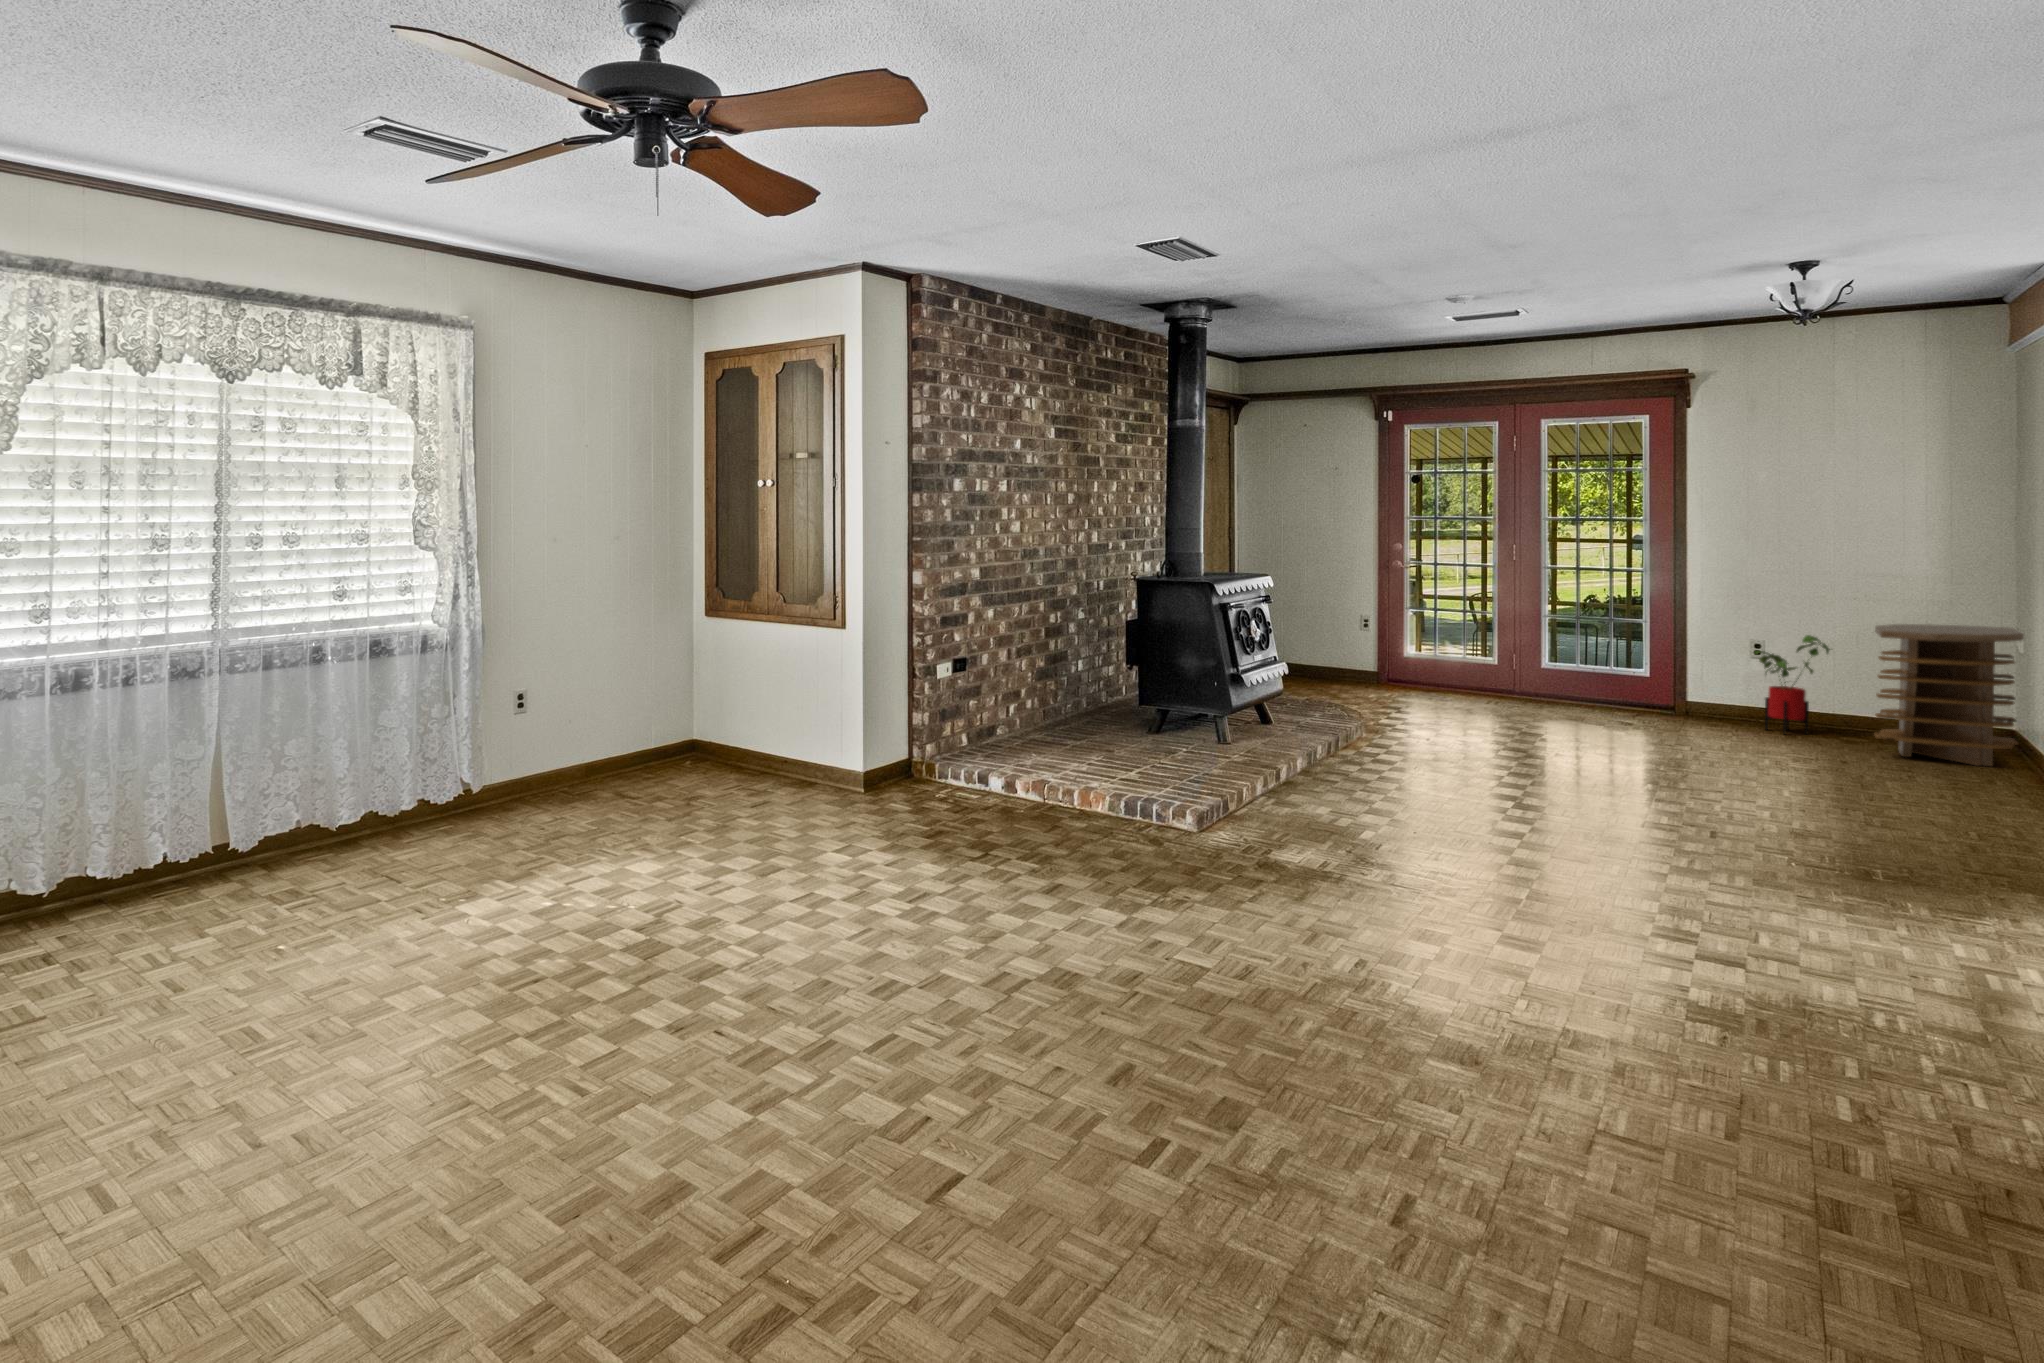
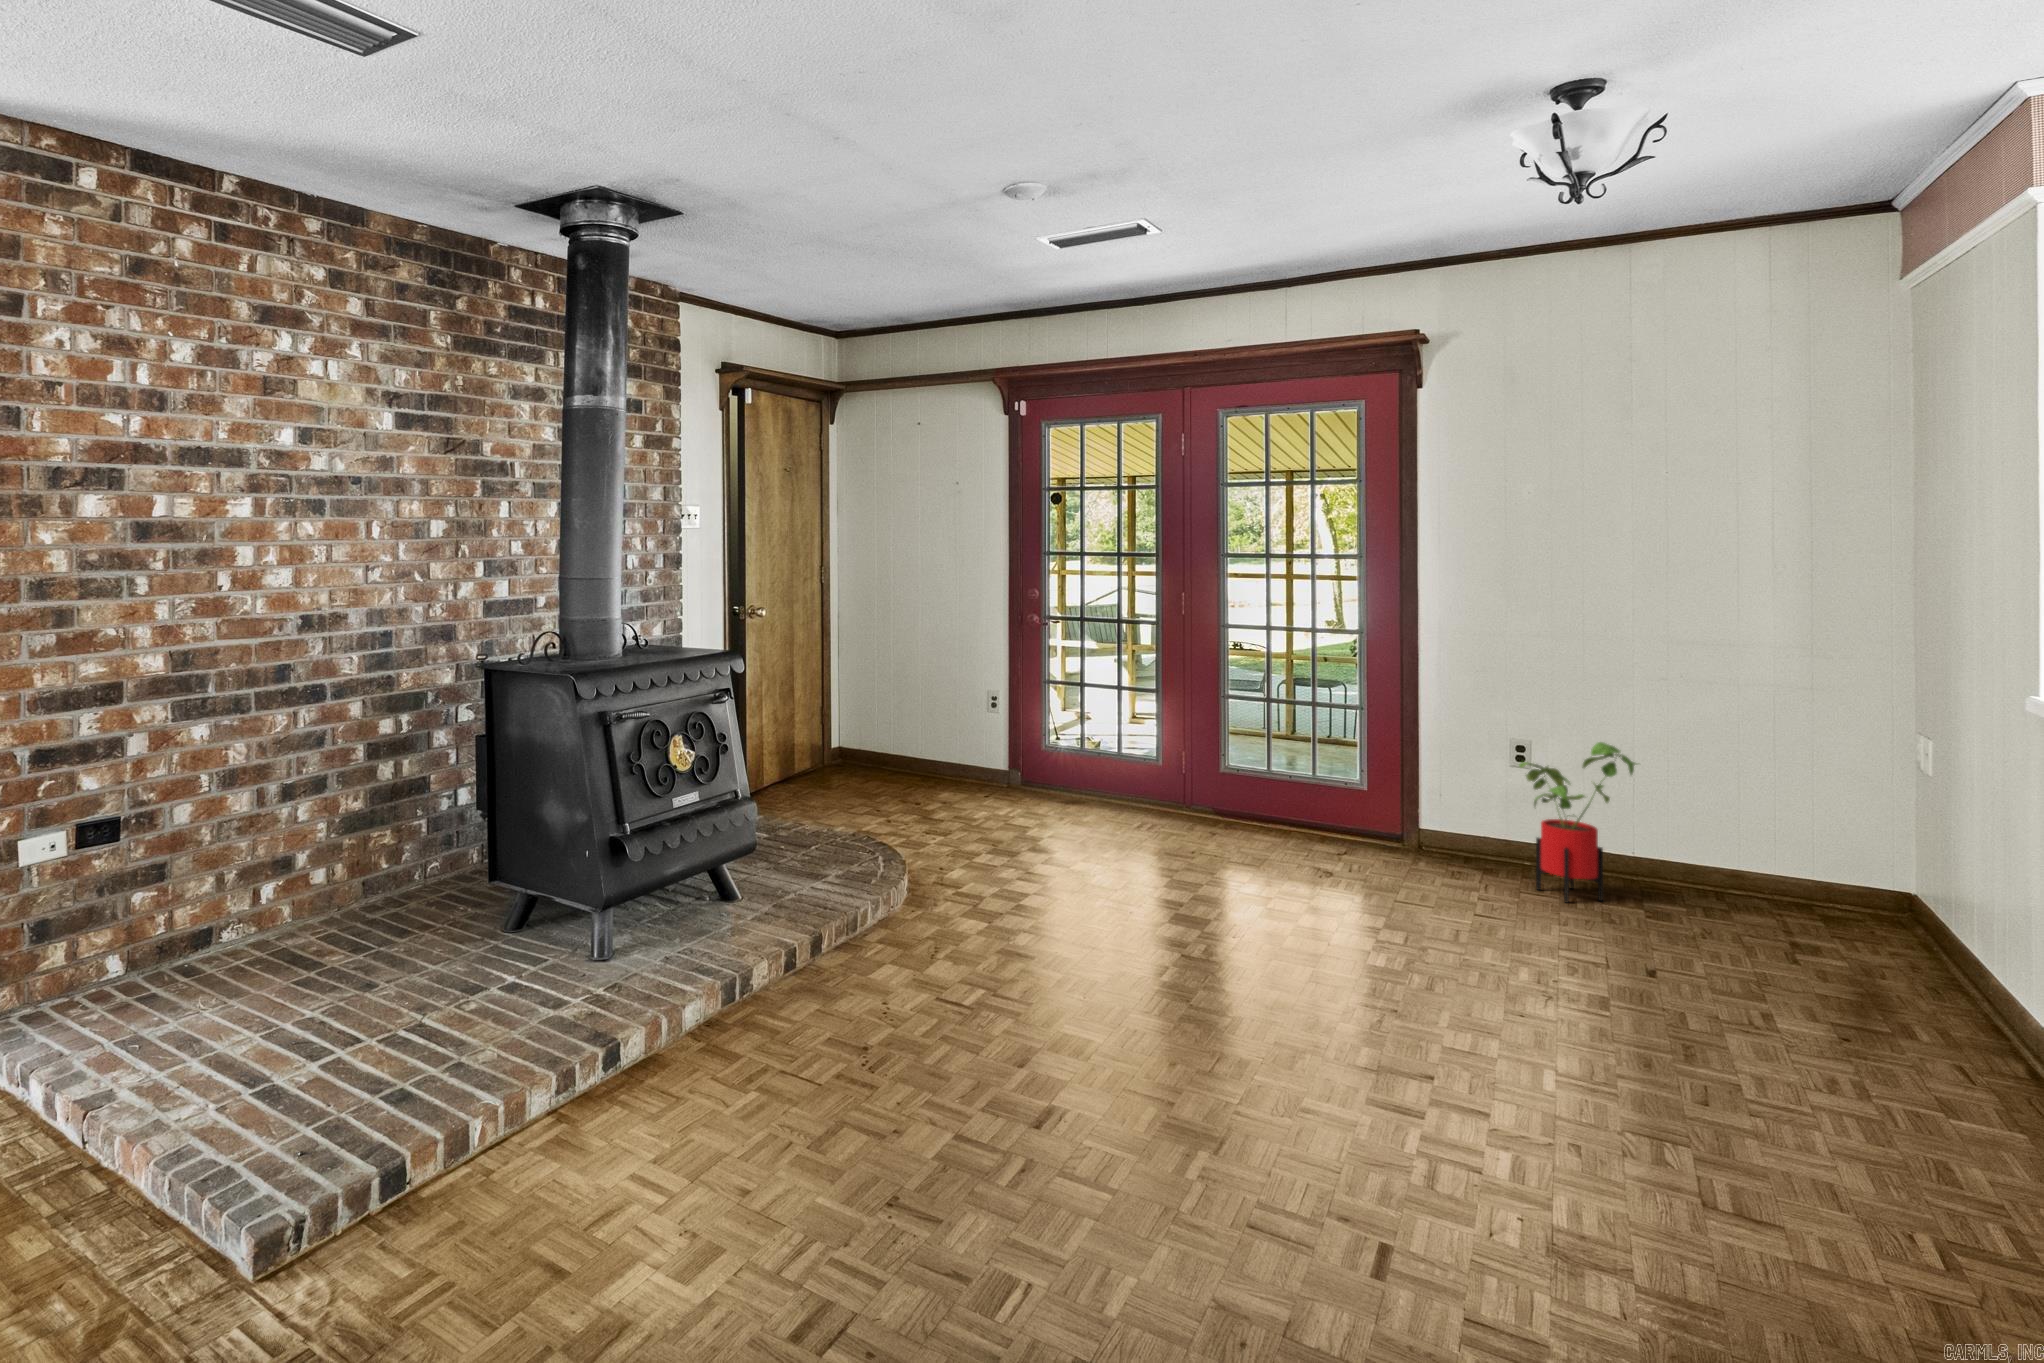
side table: present [1875,624,2024,766] -> none [1709,733,1970,997]

